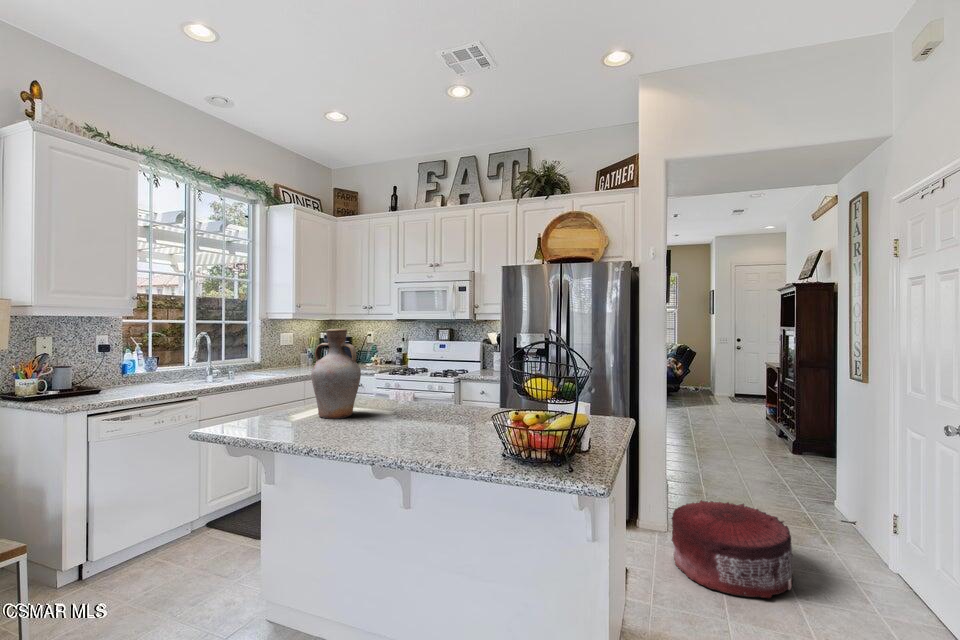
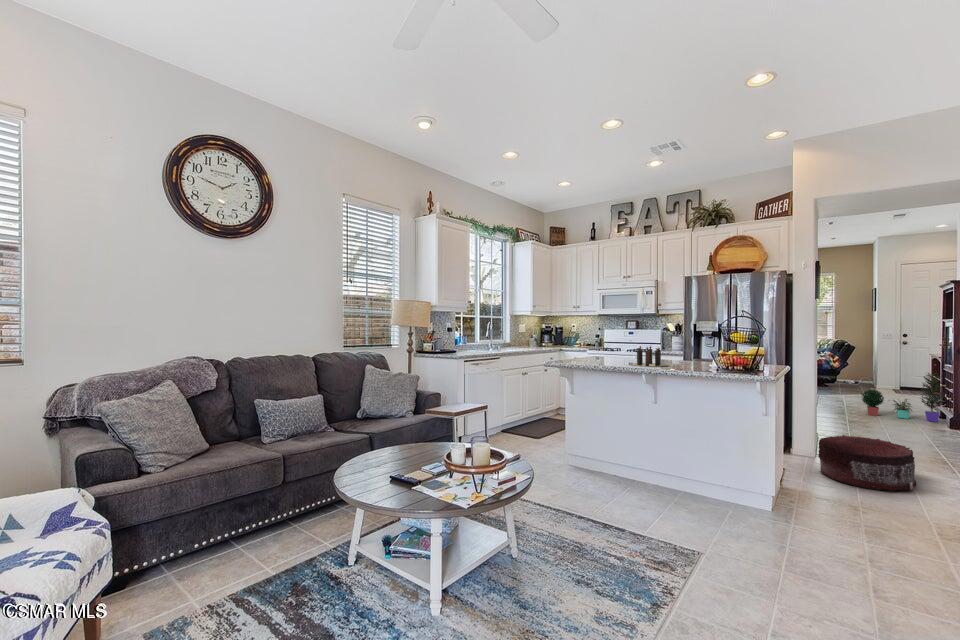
vase: present [311,329,361,419] -> none [587,316,614,364]
candle: none [379,383,450,428] -> present [633,346,668,367]
potted plant: none [706,387,787,444] -> present [861,373,945,422]

